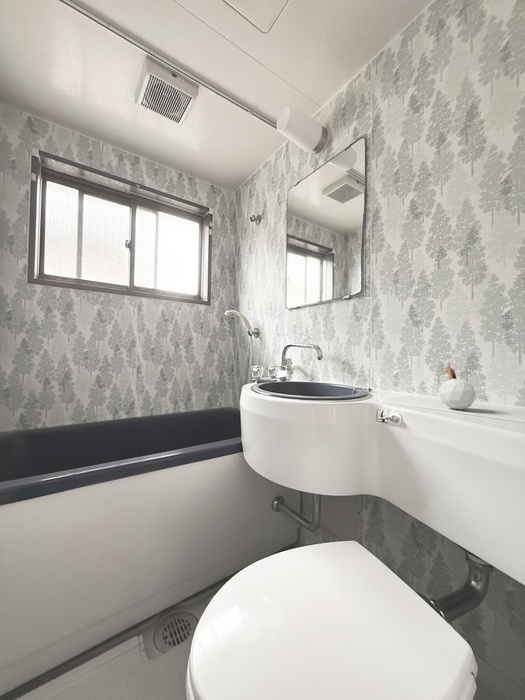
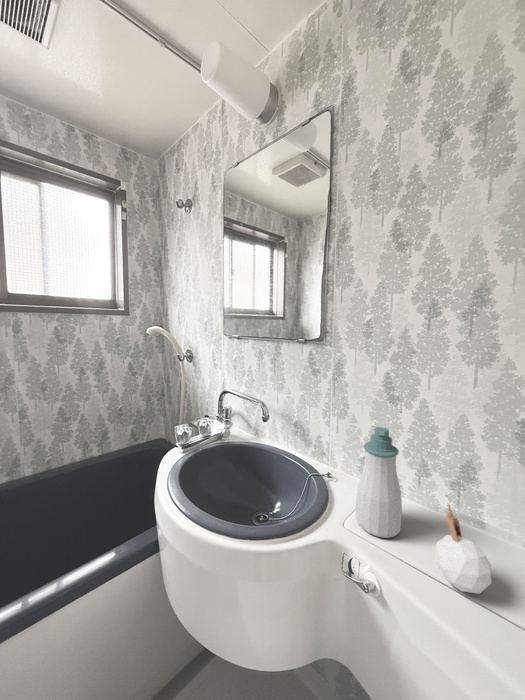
soap bottle: none [388,329,421,401] -> present [356,427,402,538]

